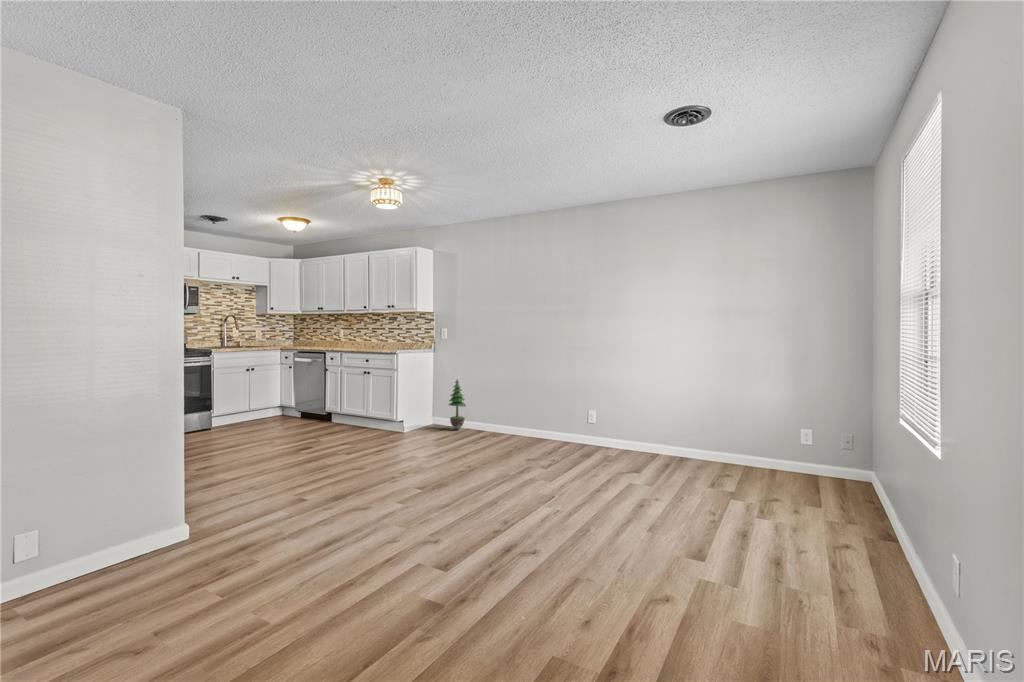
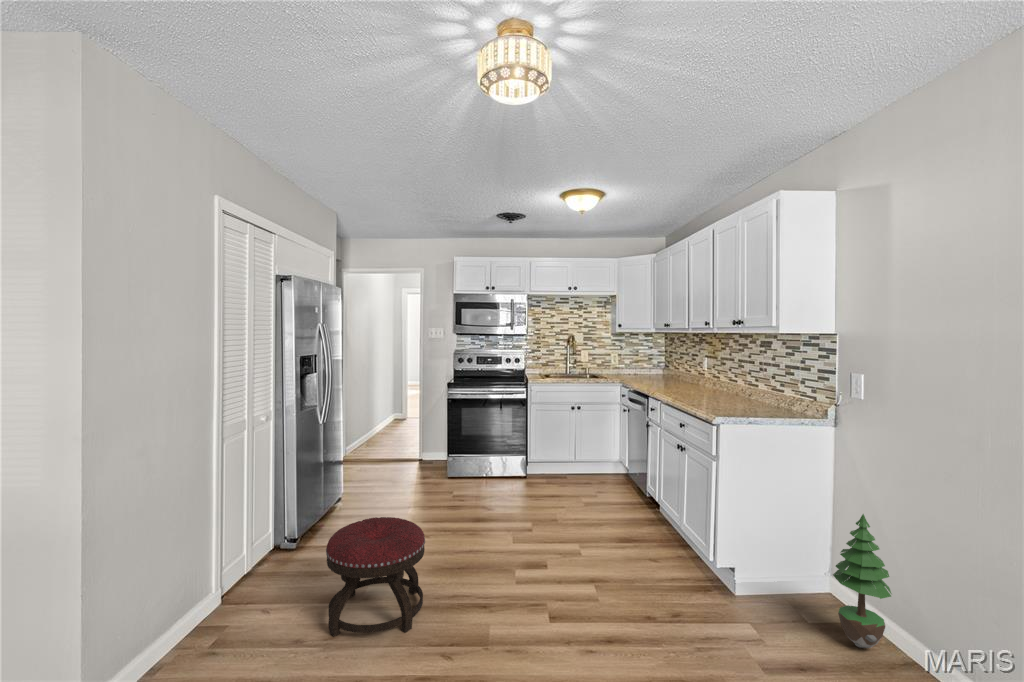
ottoman: none [226,419,295,482] -> present [326,517,425,636]

